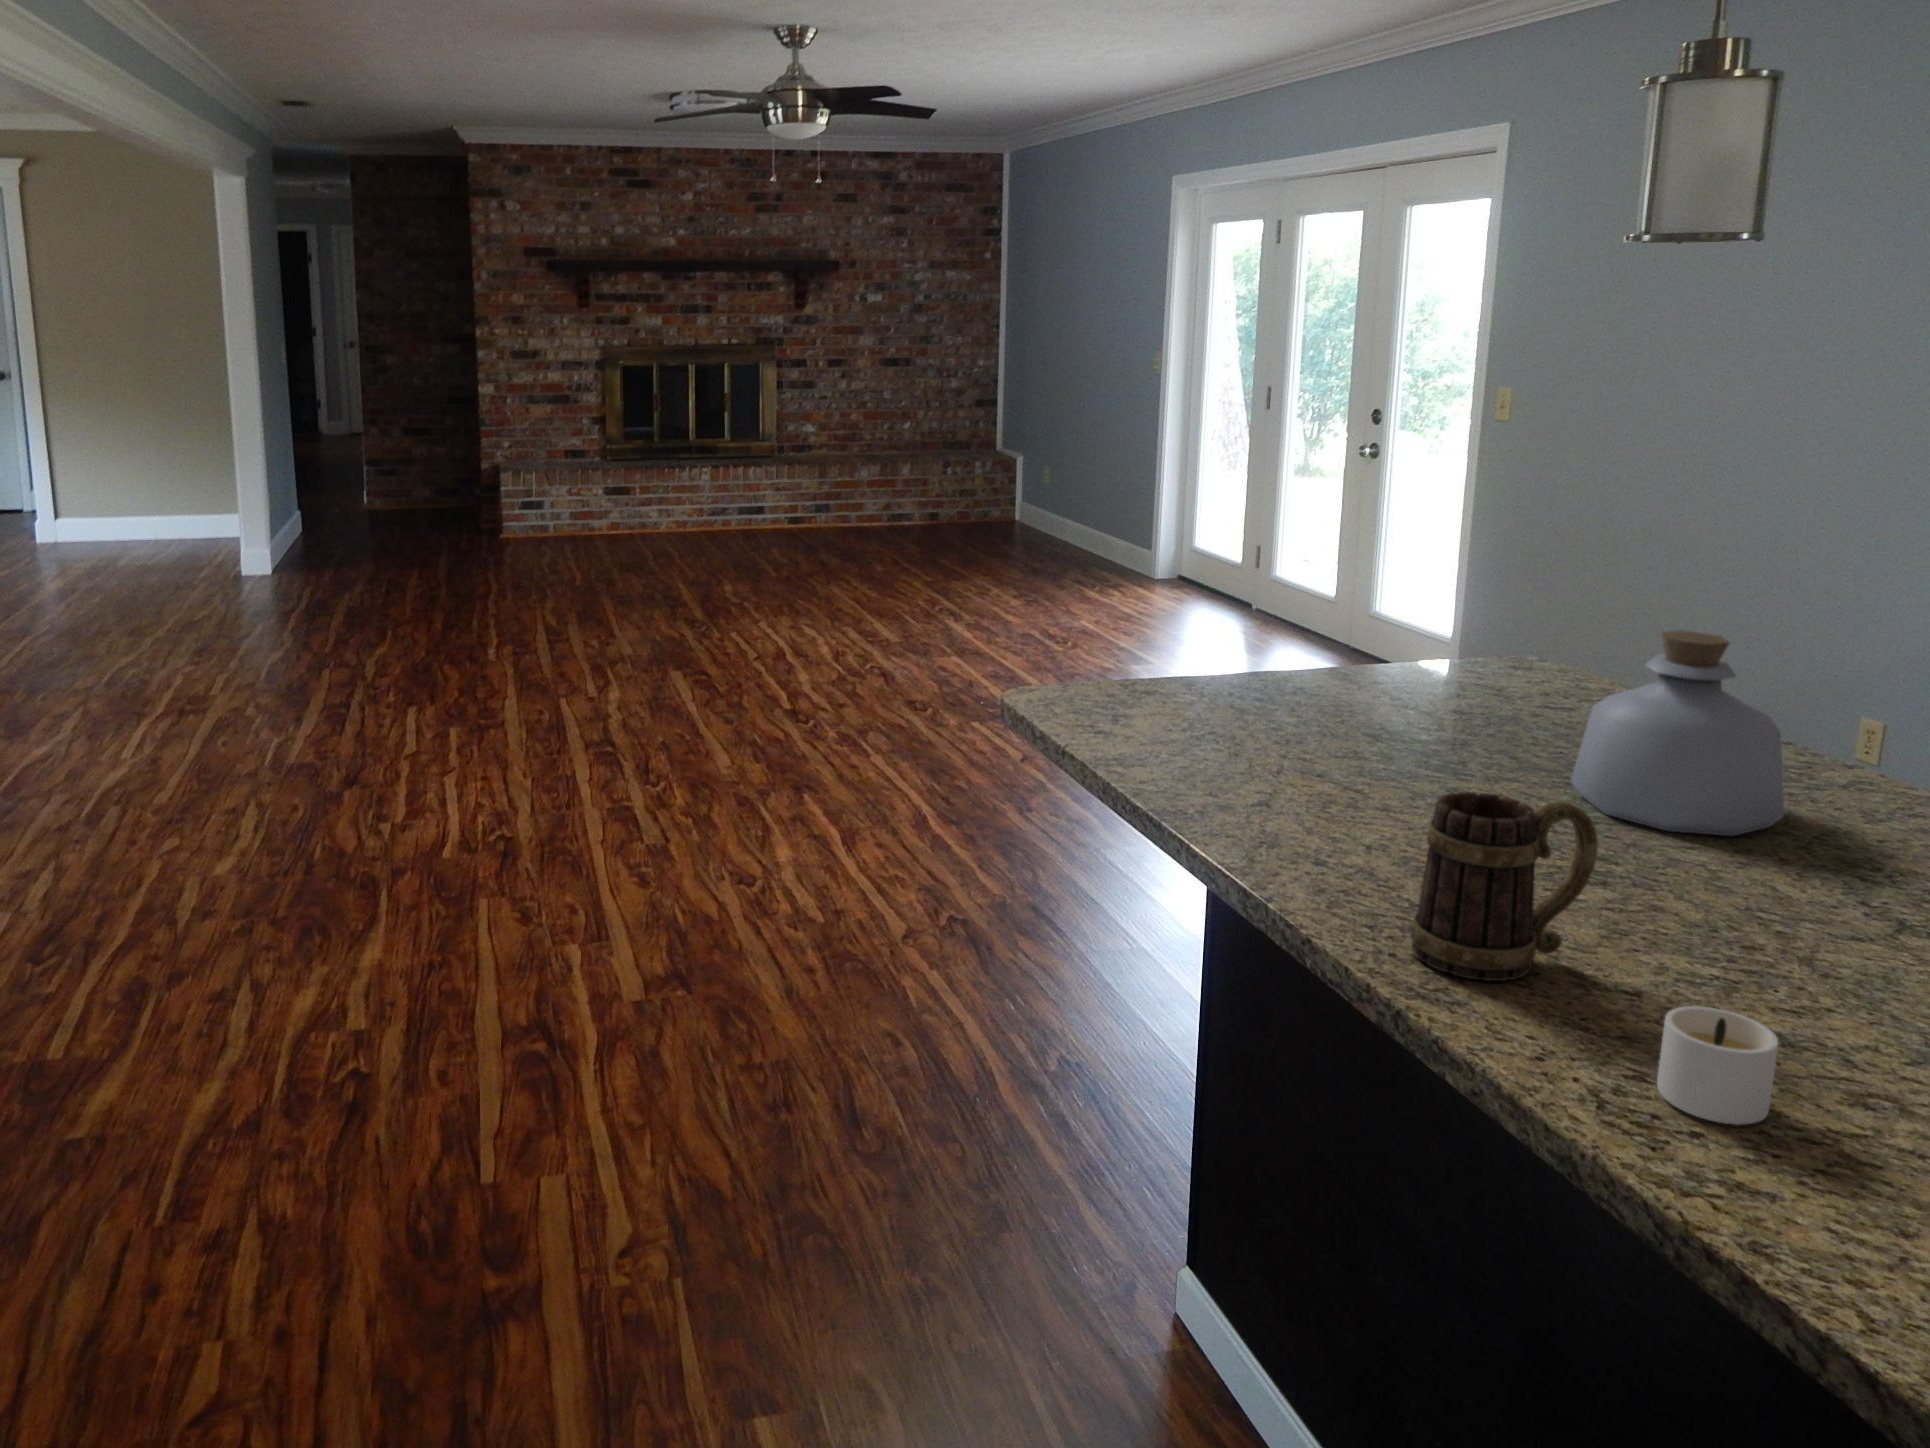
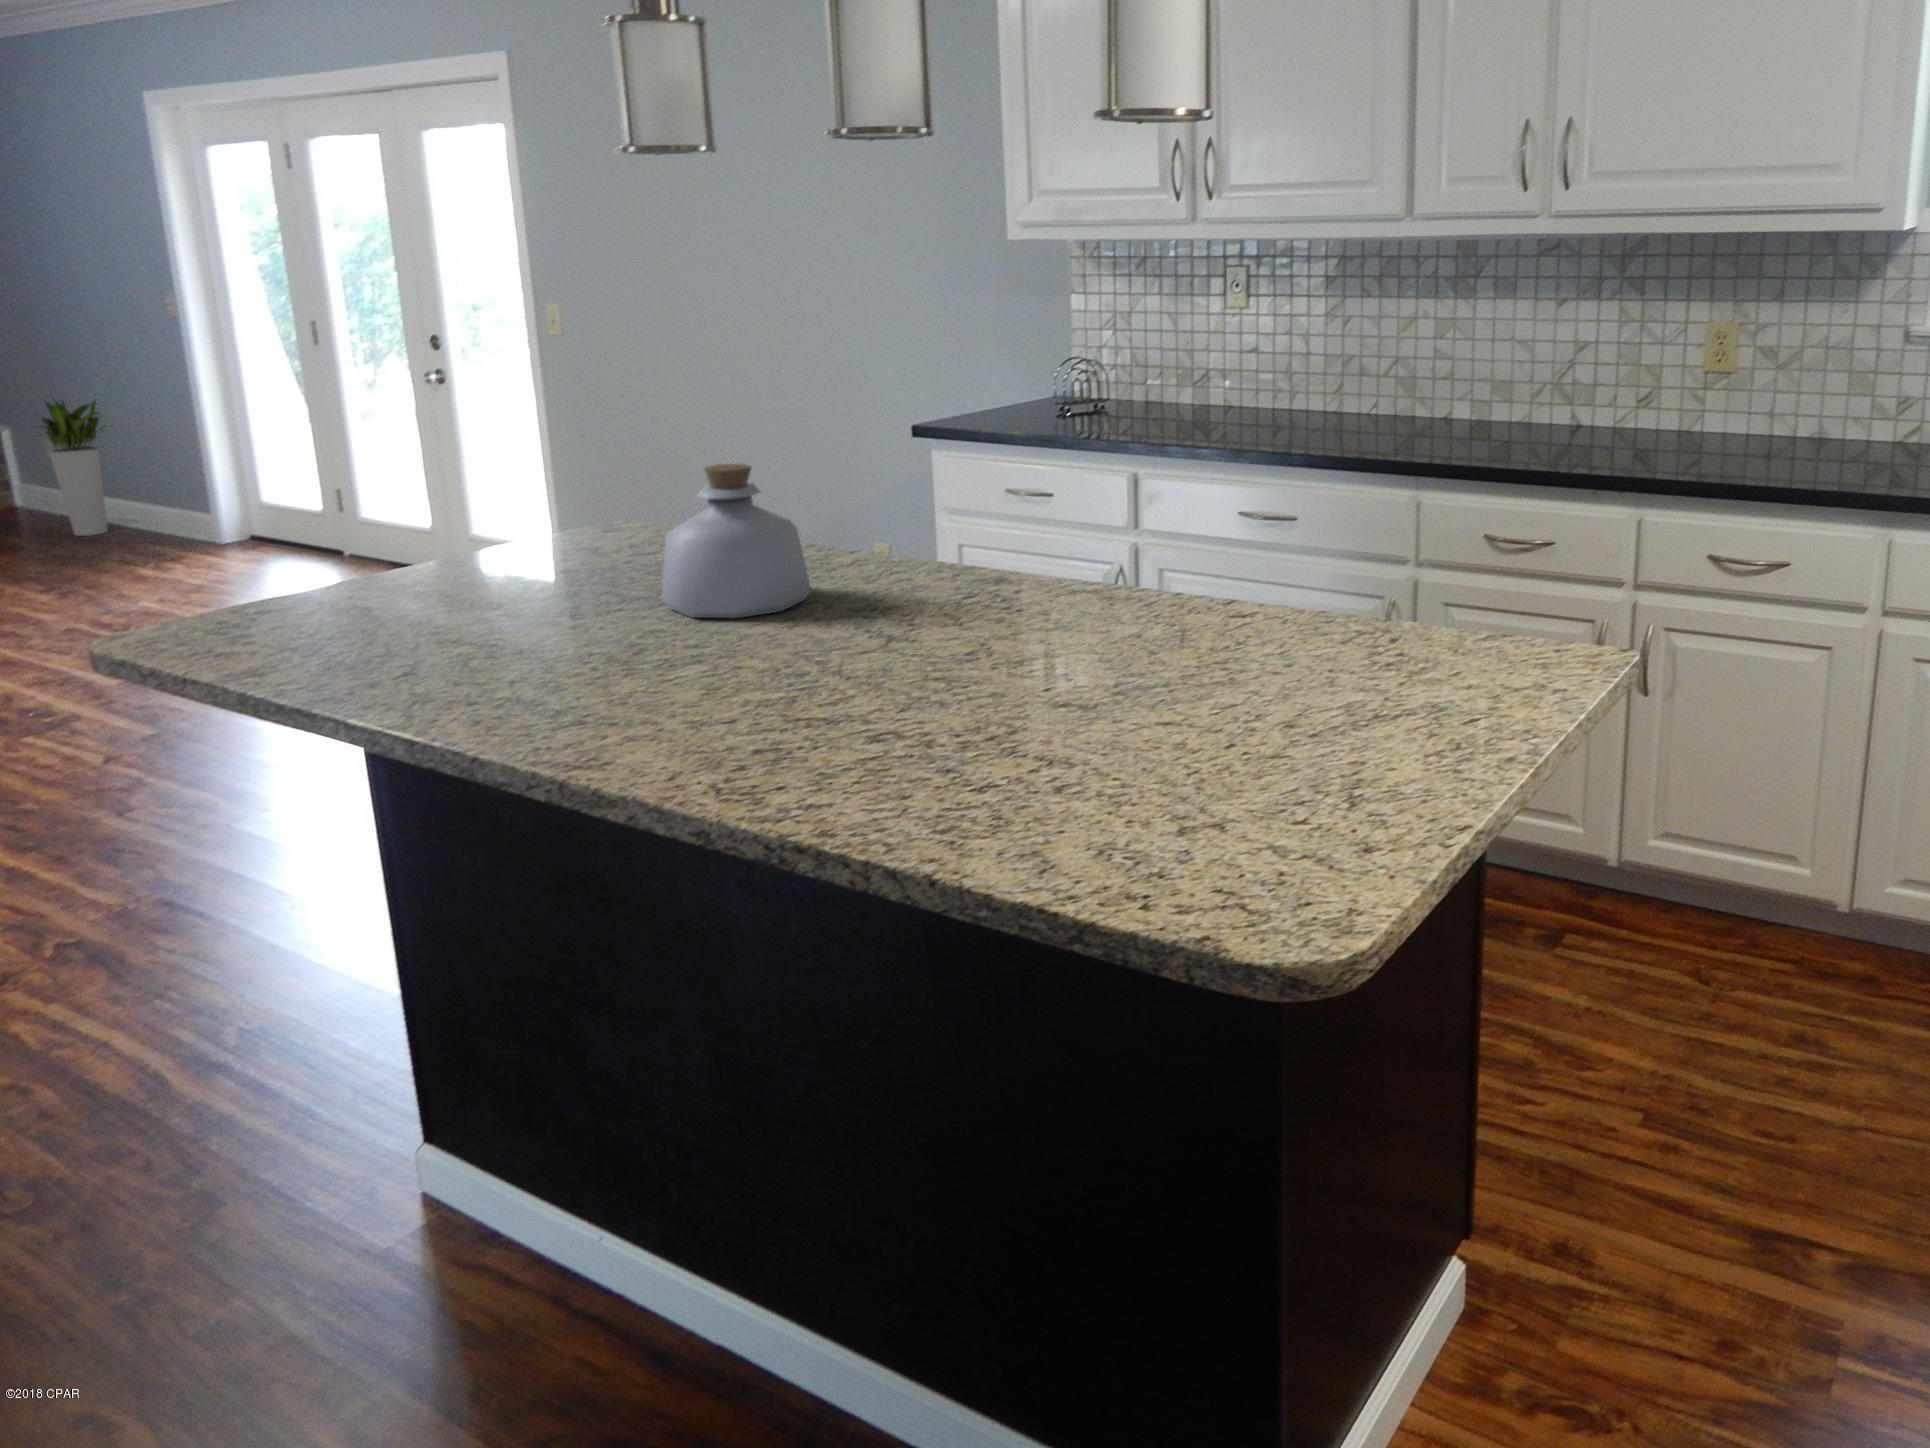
planter: none [1033,434,1093,554] -> present [41,400,108,536]
mug: present [1411,792,1598,981] -> none [554,592,685,745]
candle: present [1657,1006,1778,1125] -> none [748,702,853,777]

